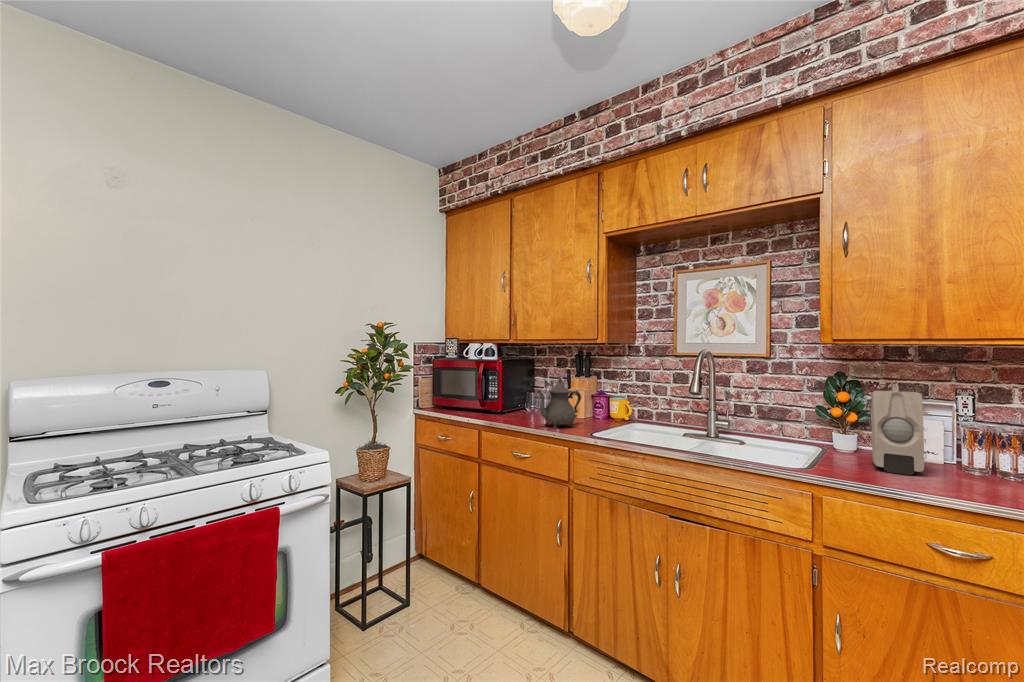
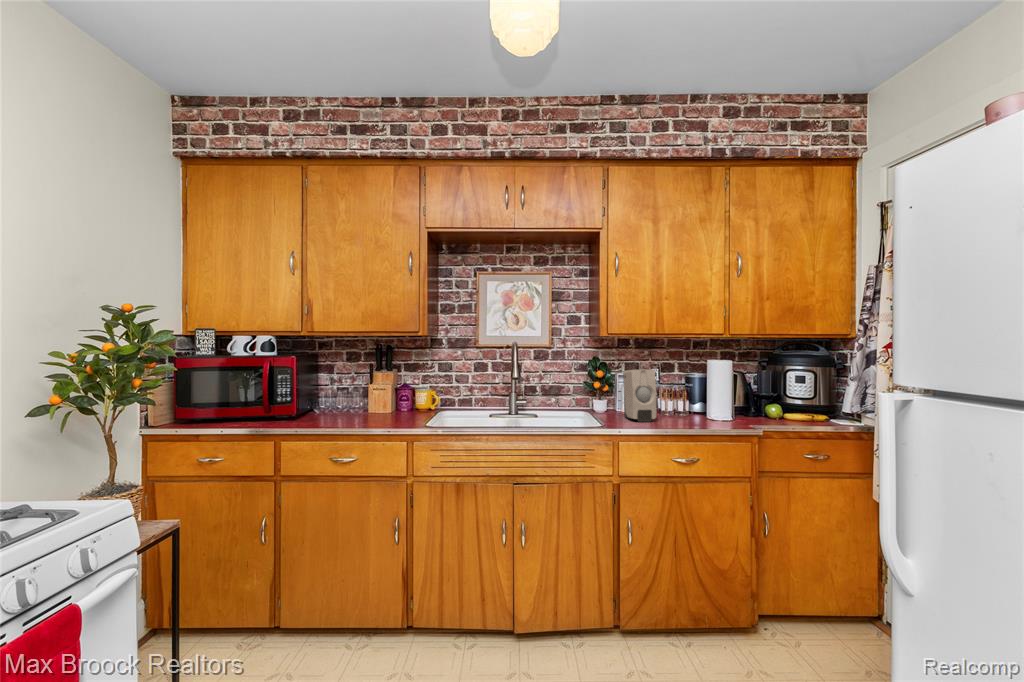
teapot: present [538,376,581,428] -> none [364,370,400,424]

